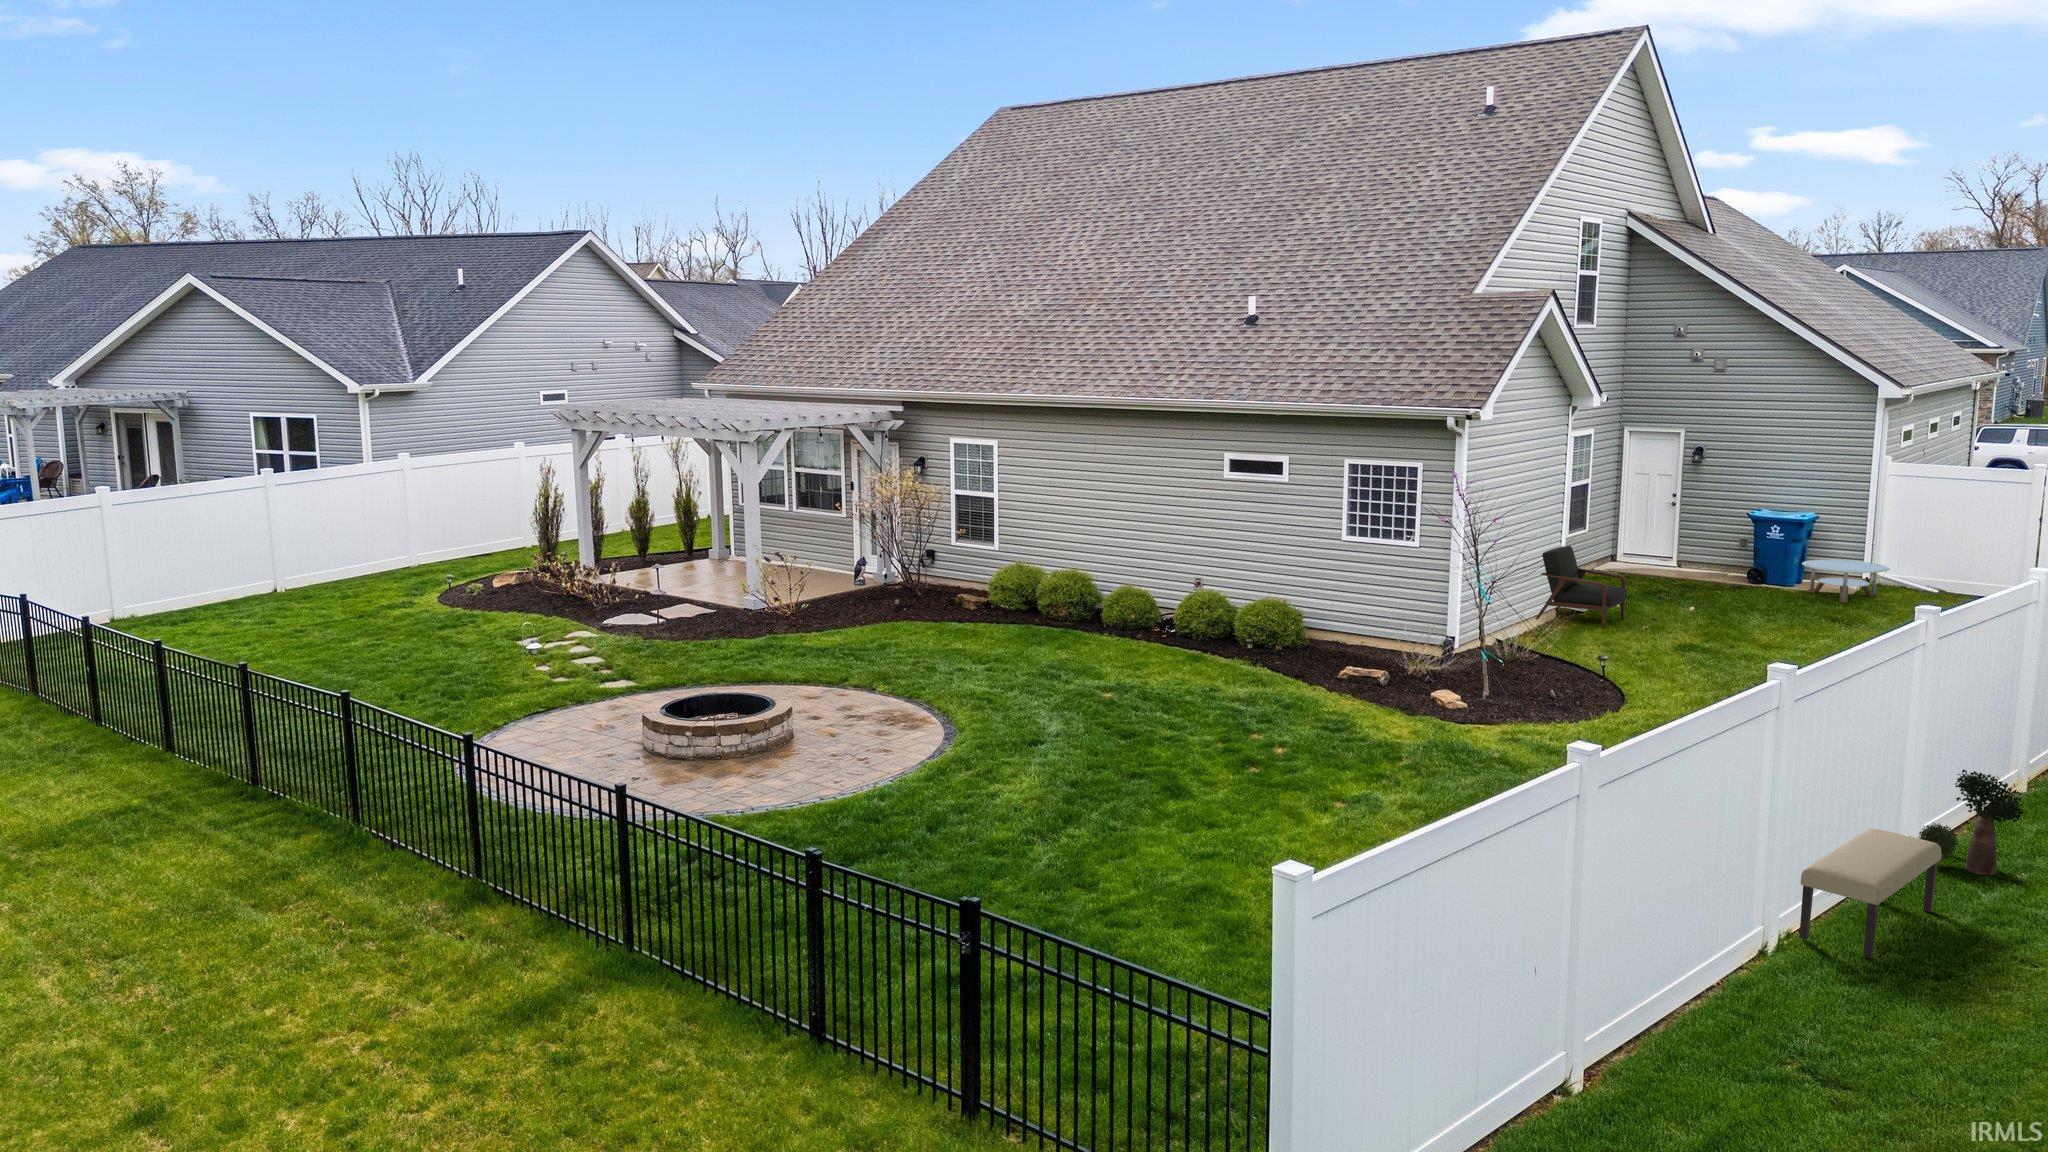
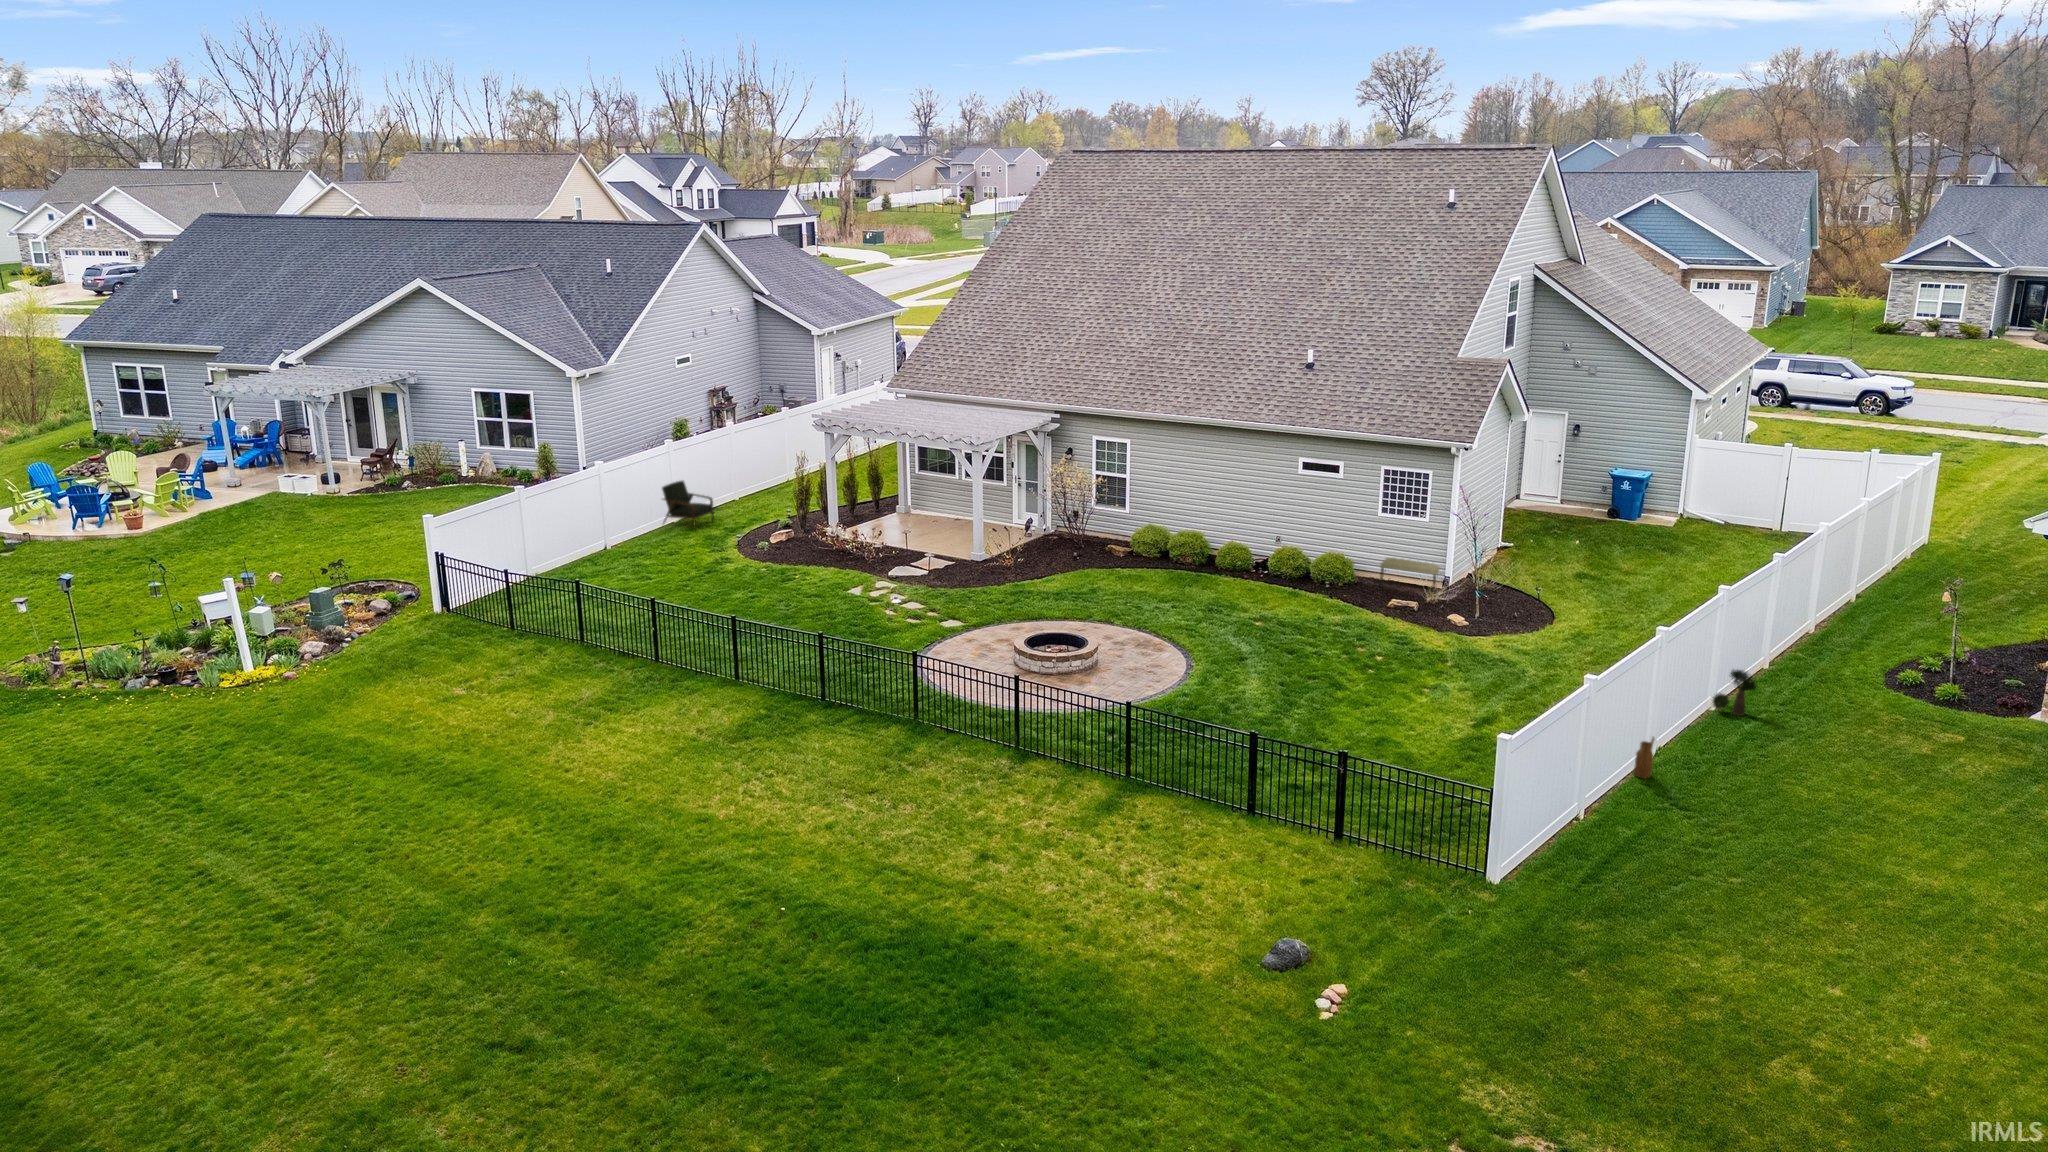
chair: present [1536,546,1627,628] -> present [662,481,714,528]
round table: present [1802,560,1890,602] -> none [1641,504,1694,535]
bench: present [1799,829,1941,959] -> present [1380,558,1441,591]
watering can: none [1713,905,1766,1009] -> present [1634,737,1655,778]

